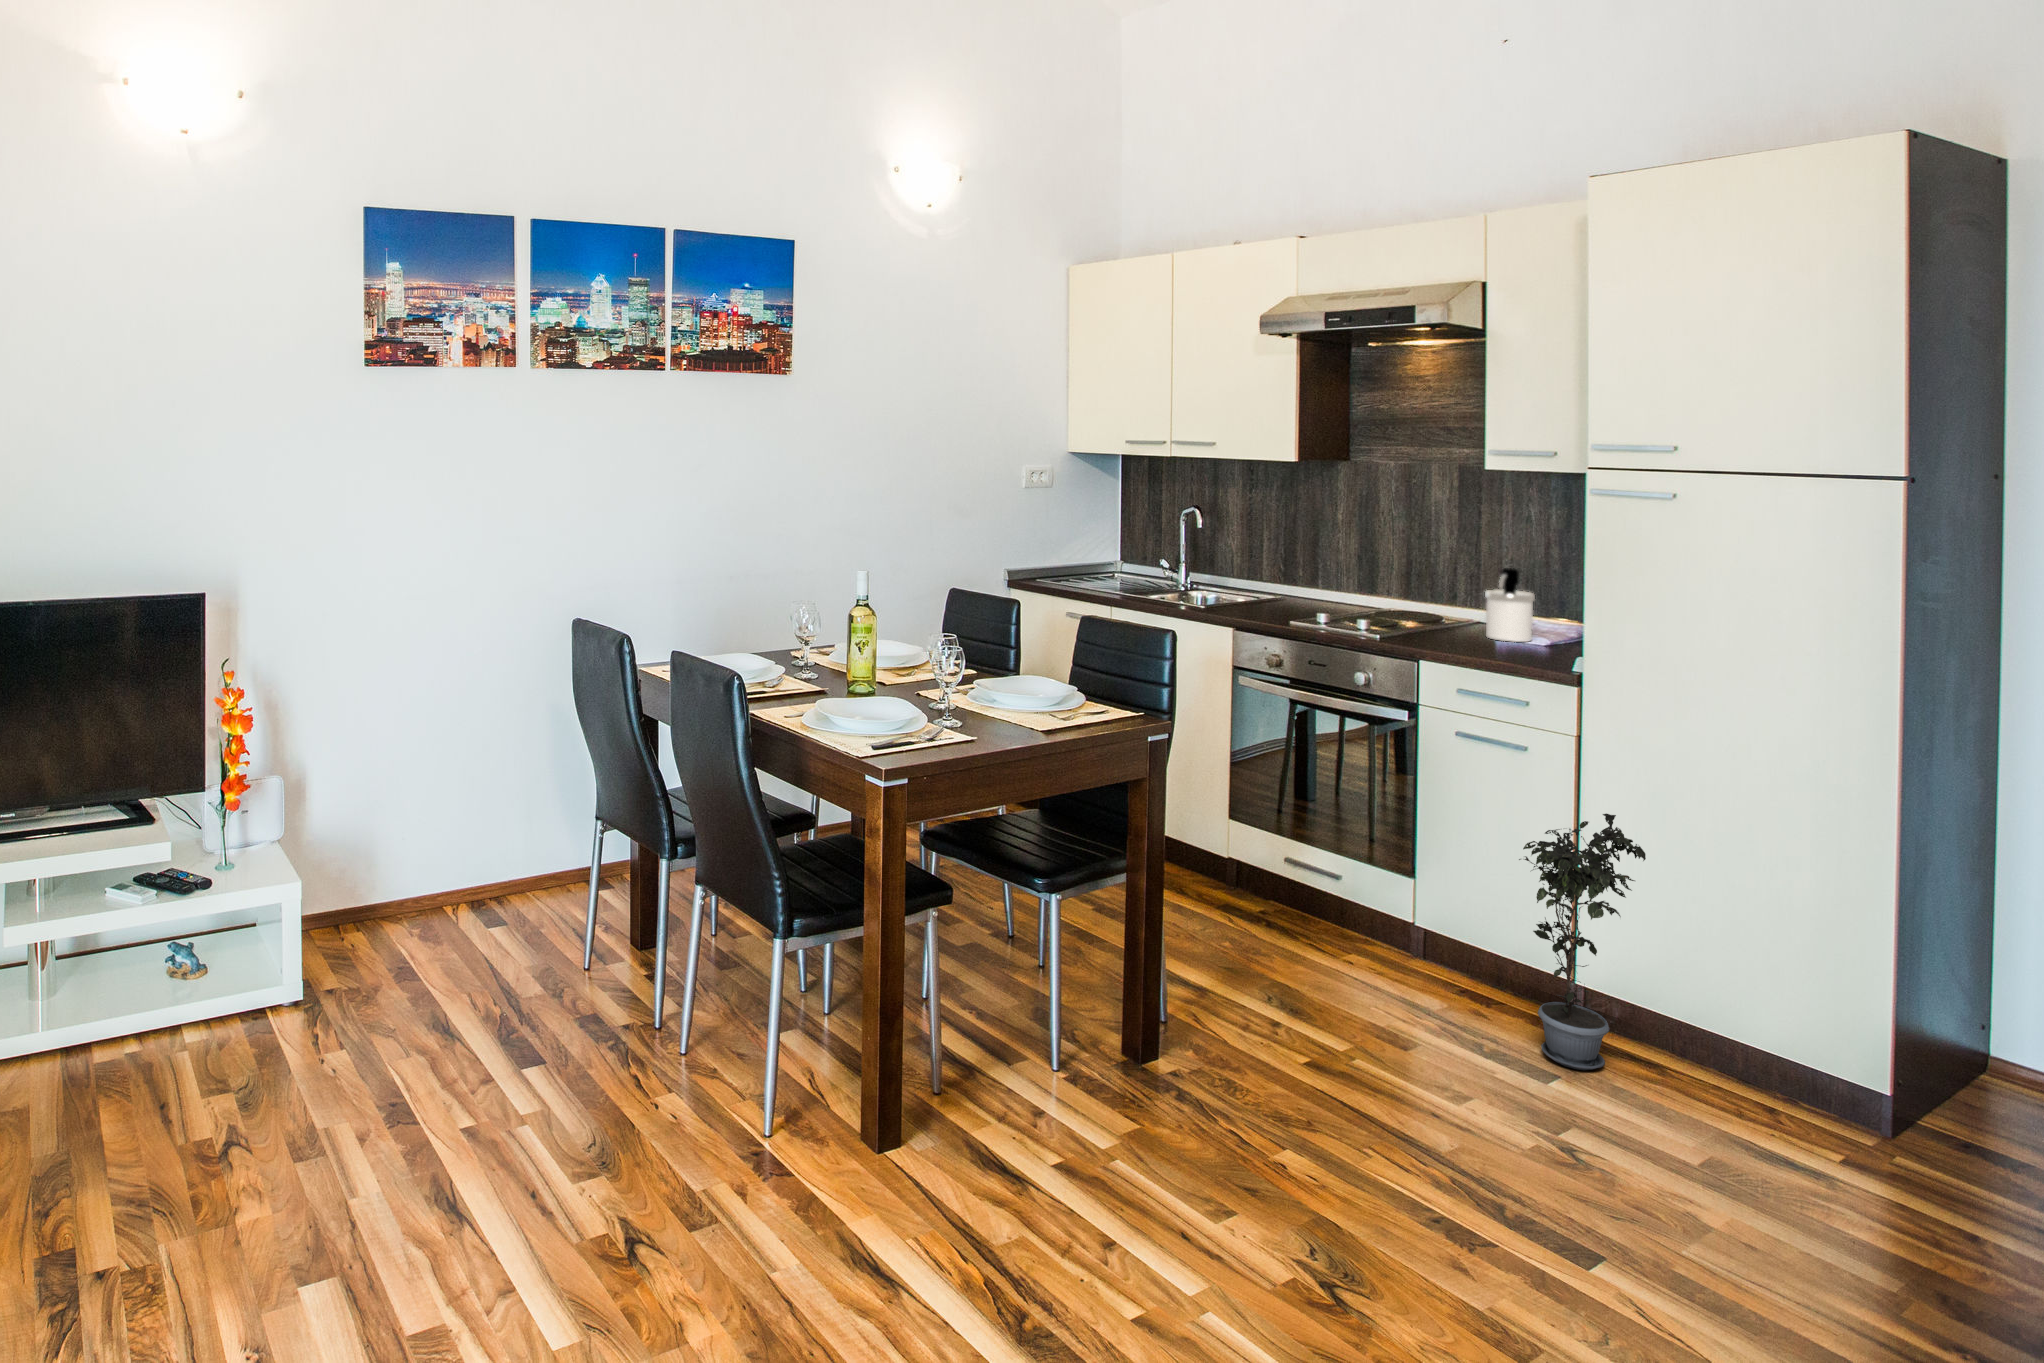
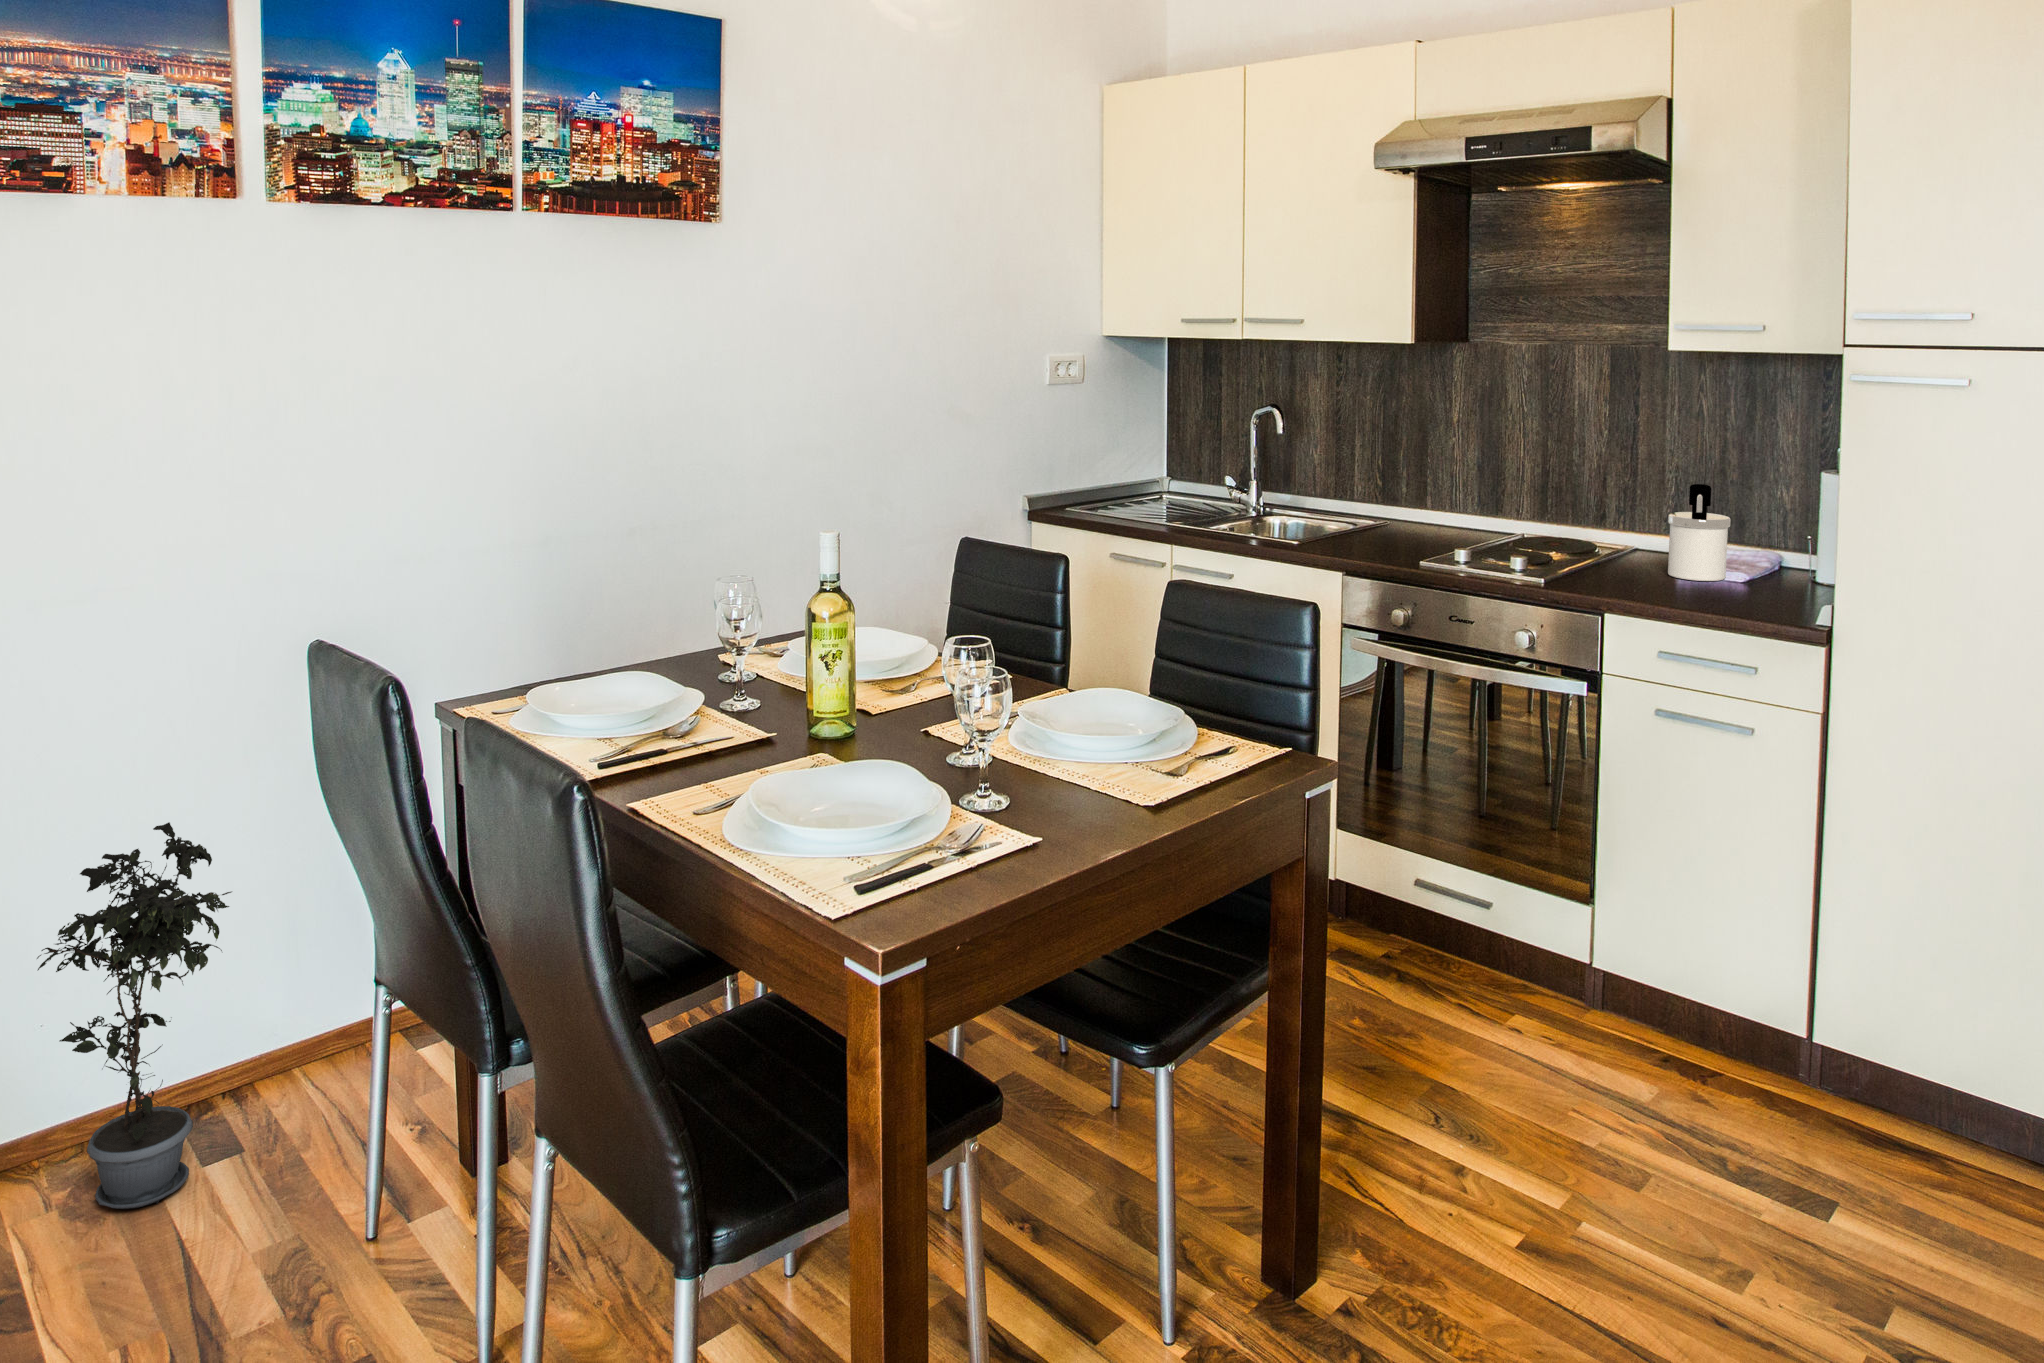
potted plant: present [1519,814,1646,1070] -> present [37,822,231,1209]

